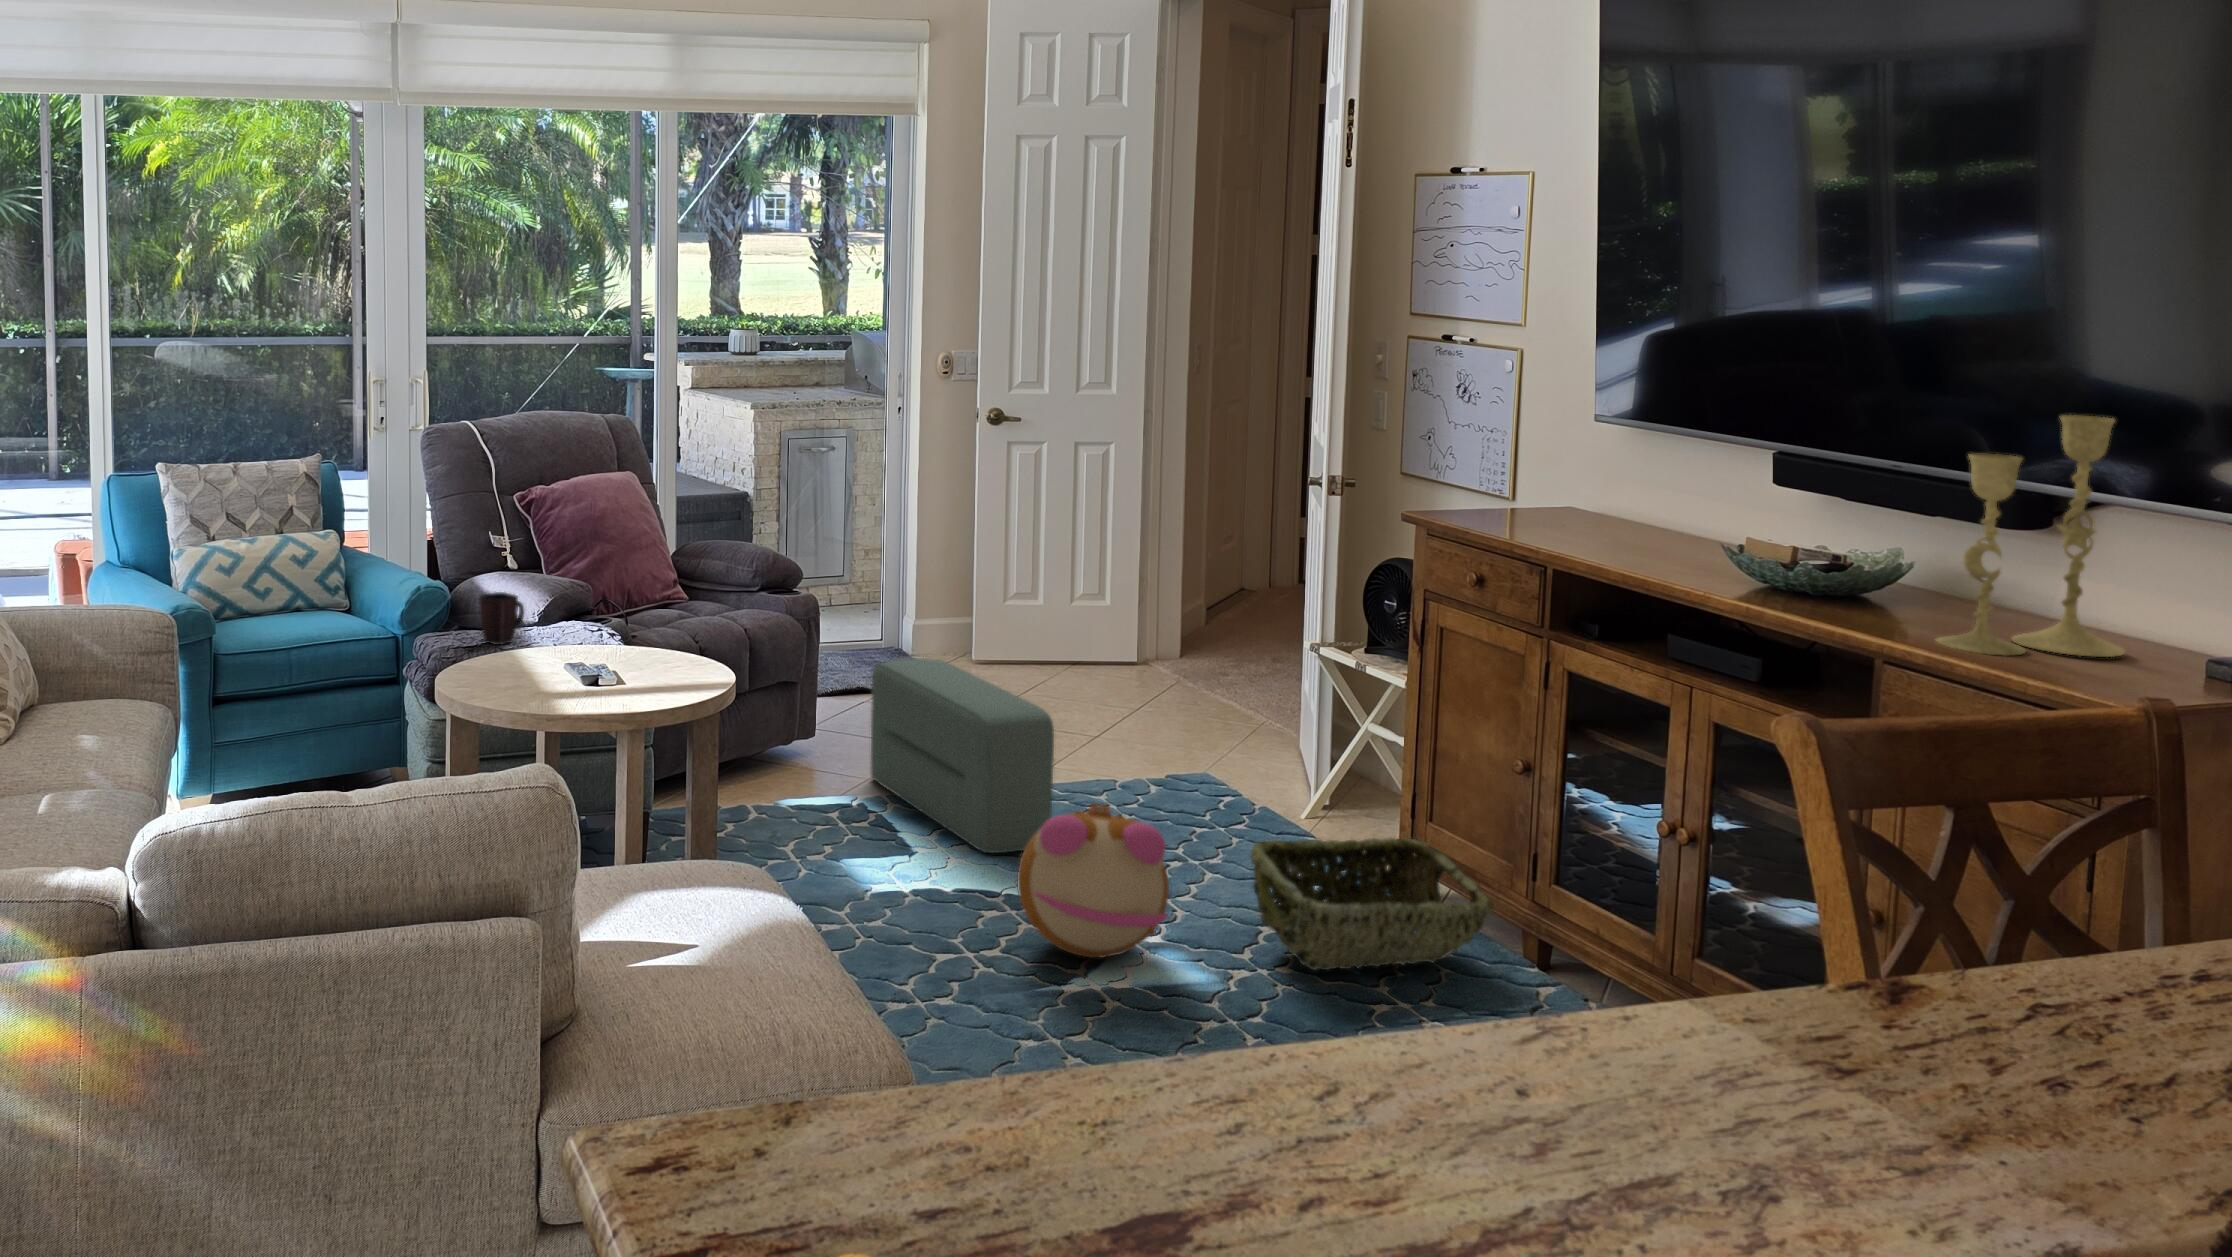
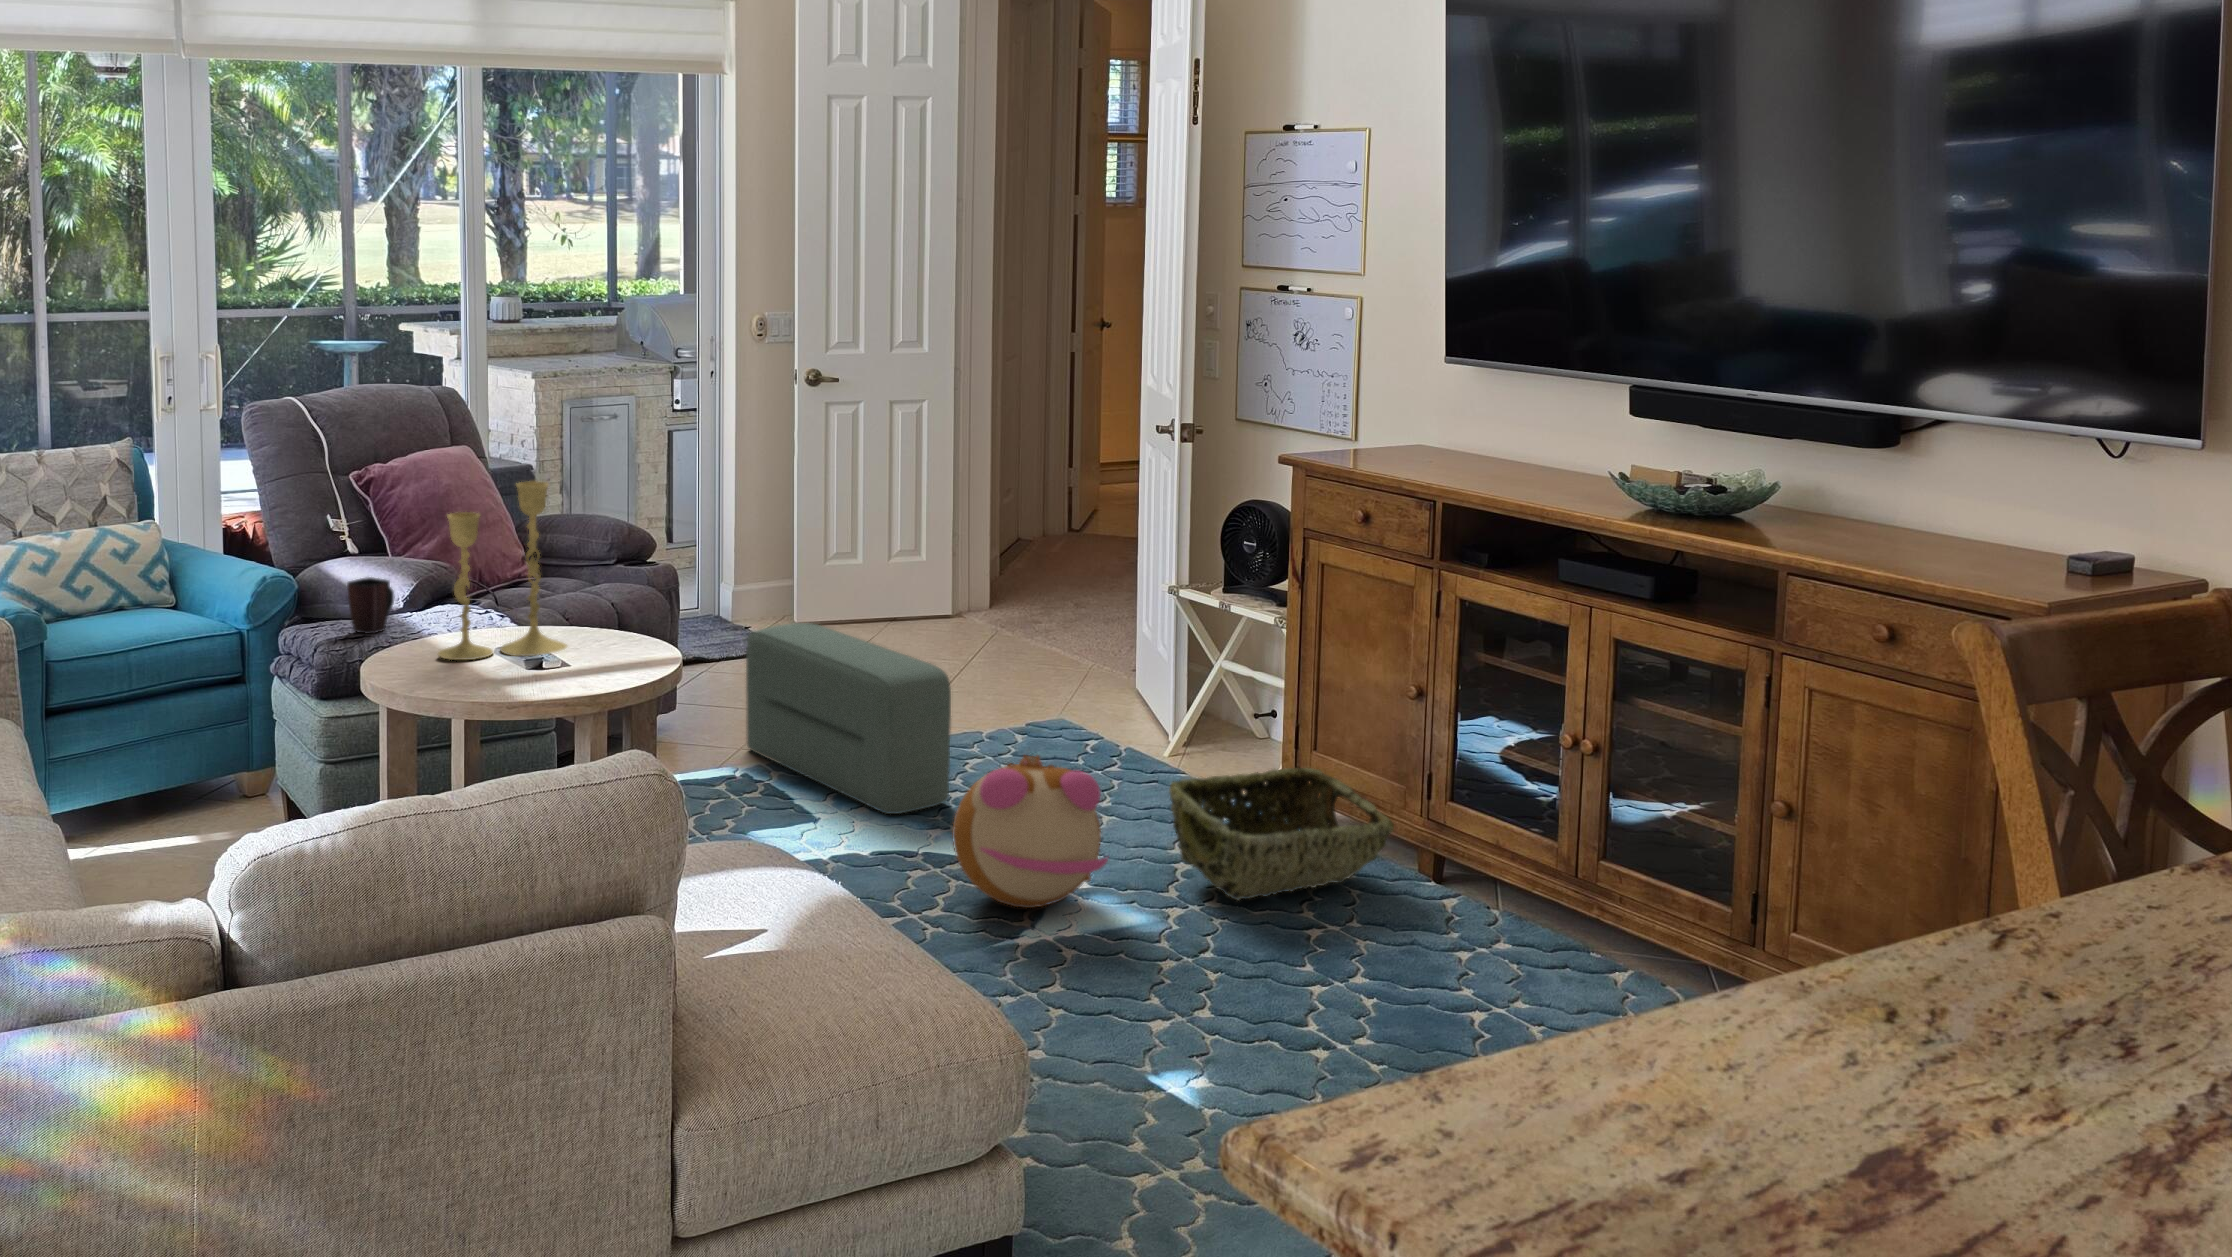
candlestick: present [1936,415,2125,657] -> present [438,481,567,660]

